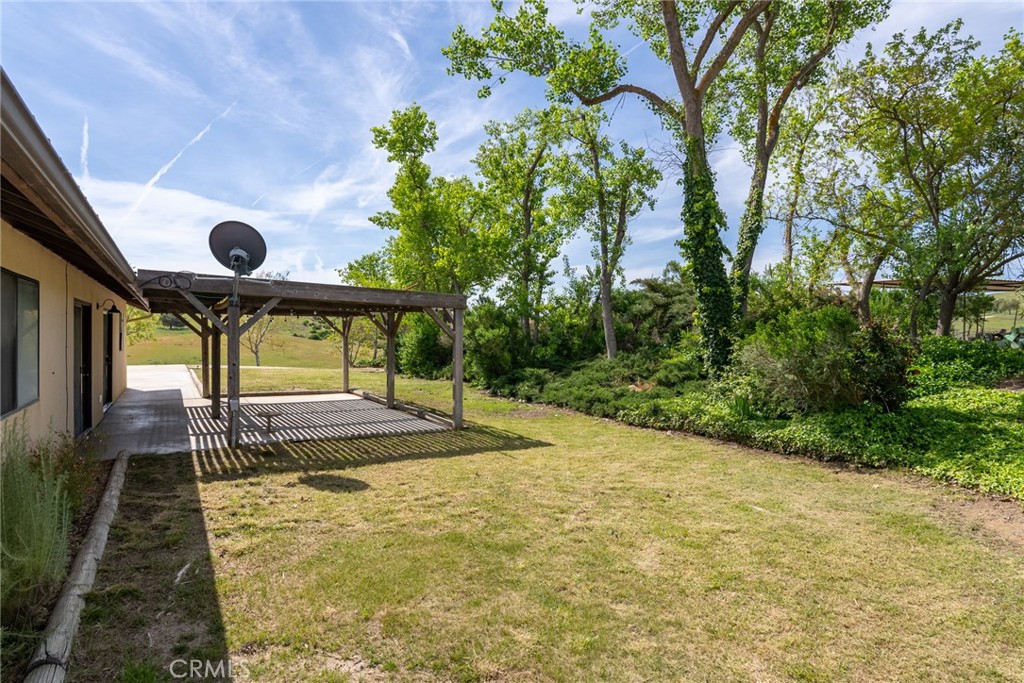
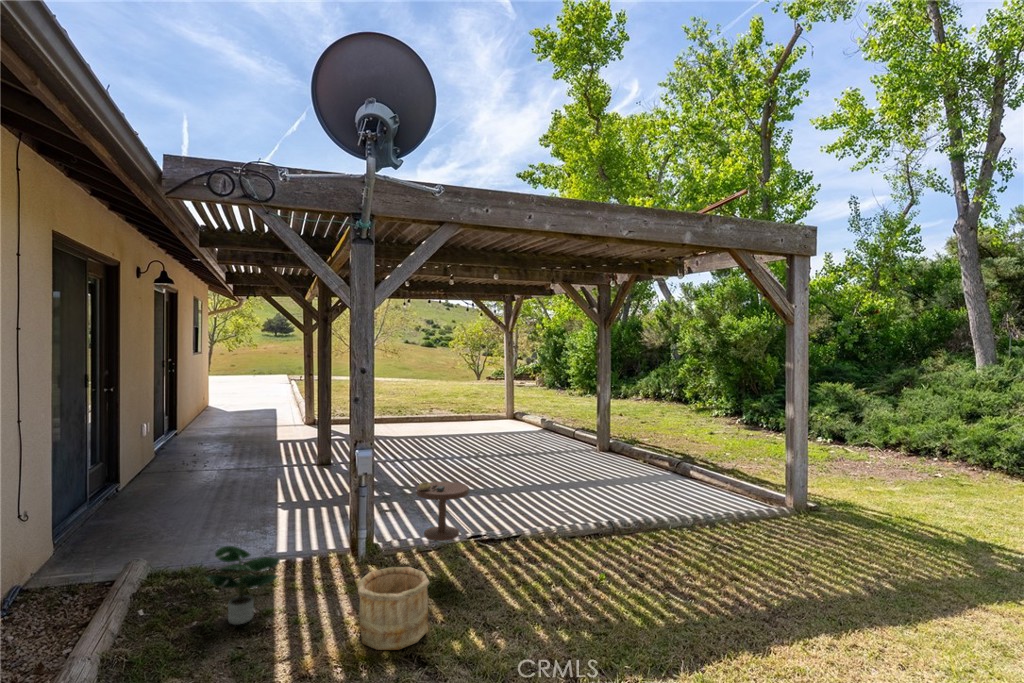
potted plant: none [163,437,195,465] -> present [207,546,280,625]
wooden bucket: none [228,440,258,466] -> present [358,567,429,650]

